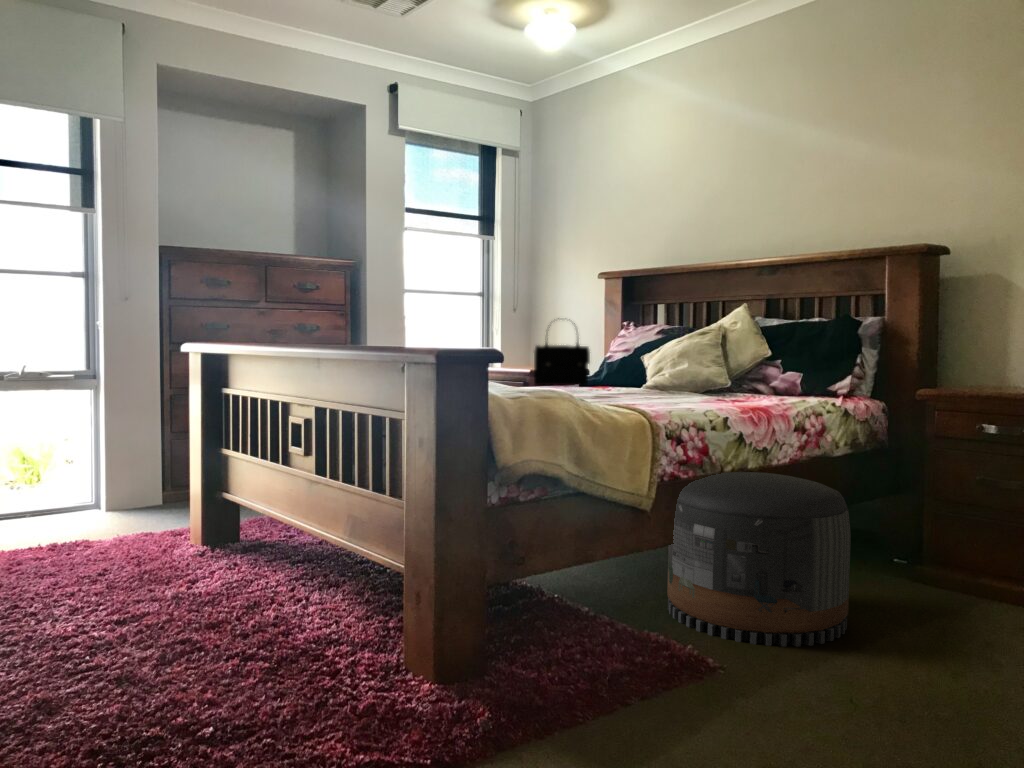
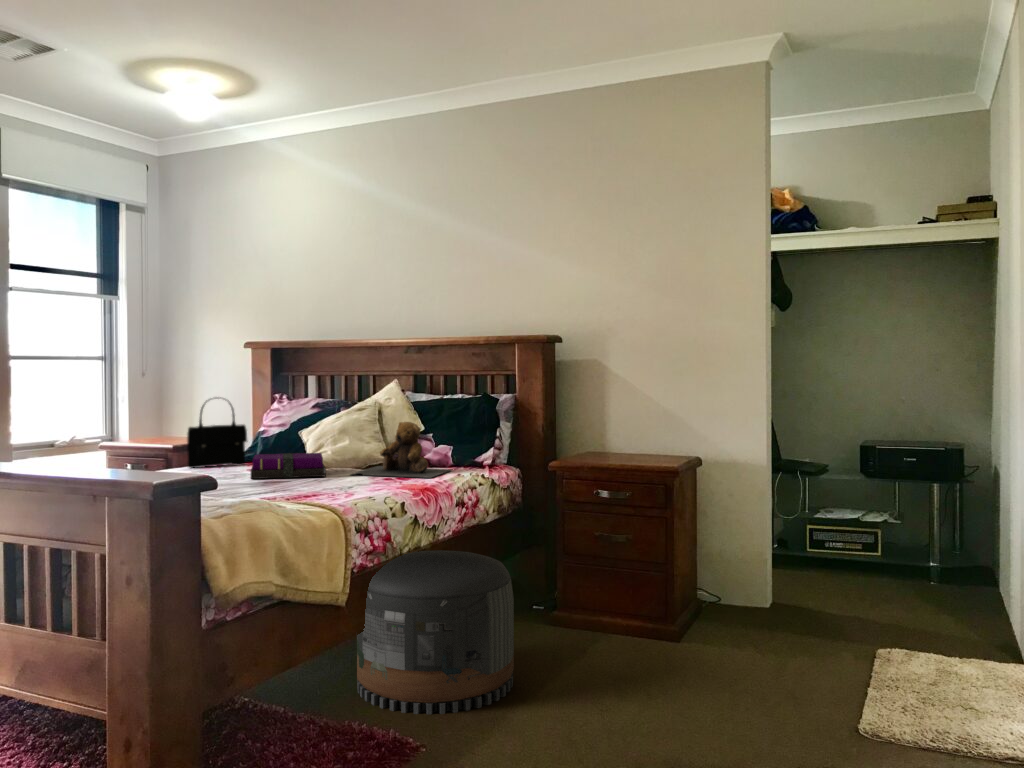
teddy bear: none [683,342,801,401] -> present [351,422,451,478]
notebook: none [583,372,658,395] -> present [251,453,326,479]

